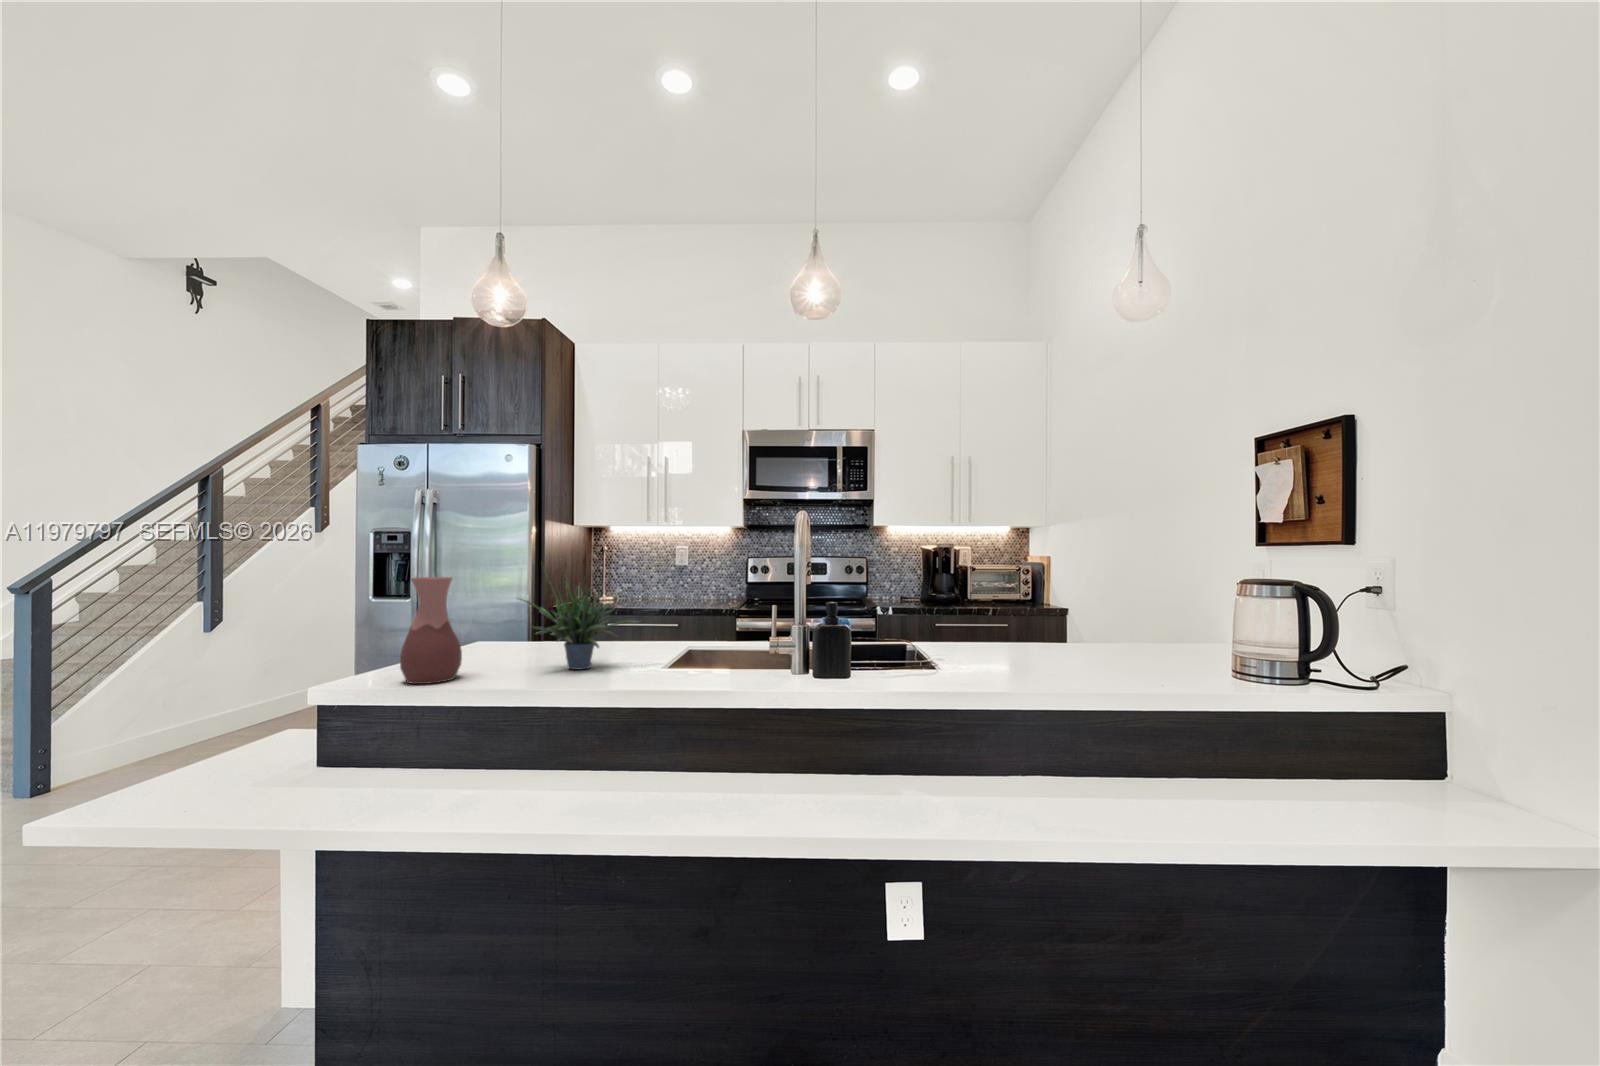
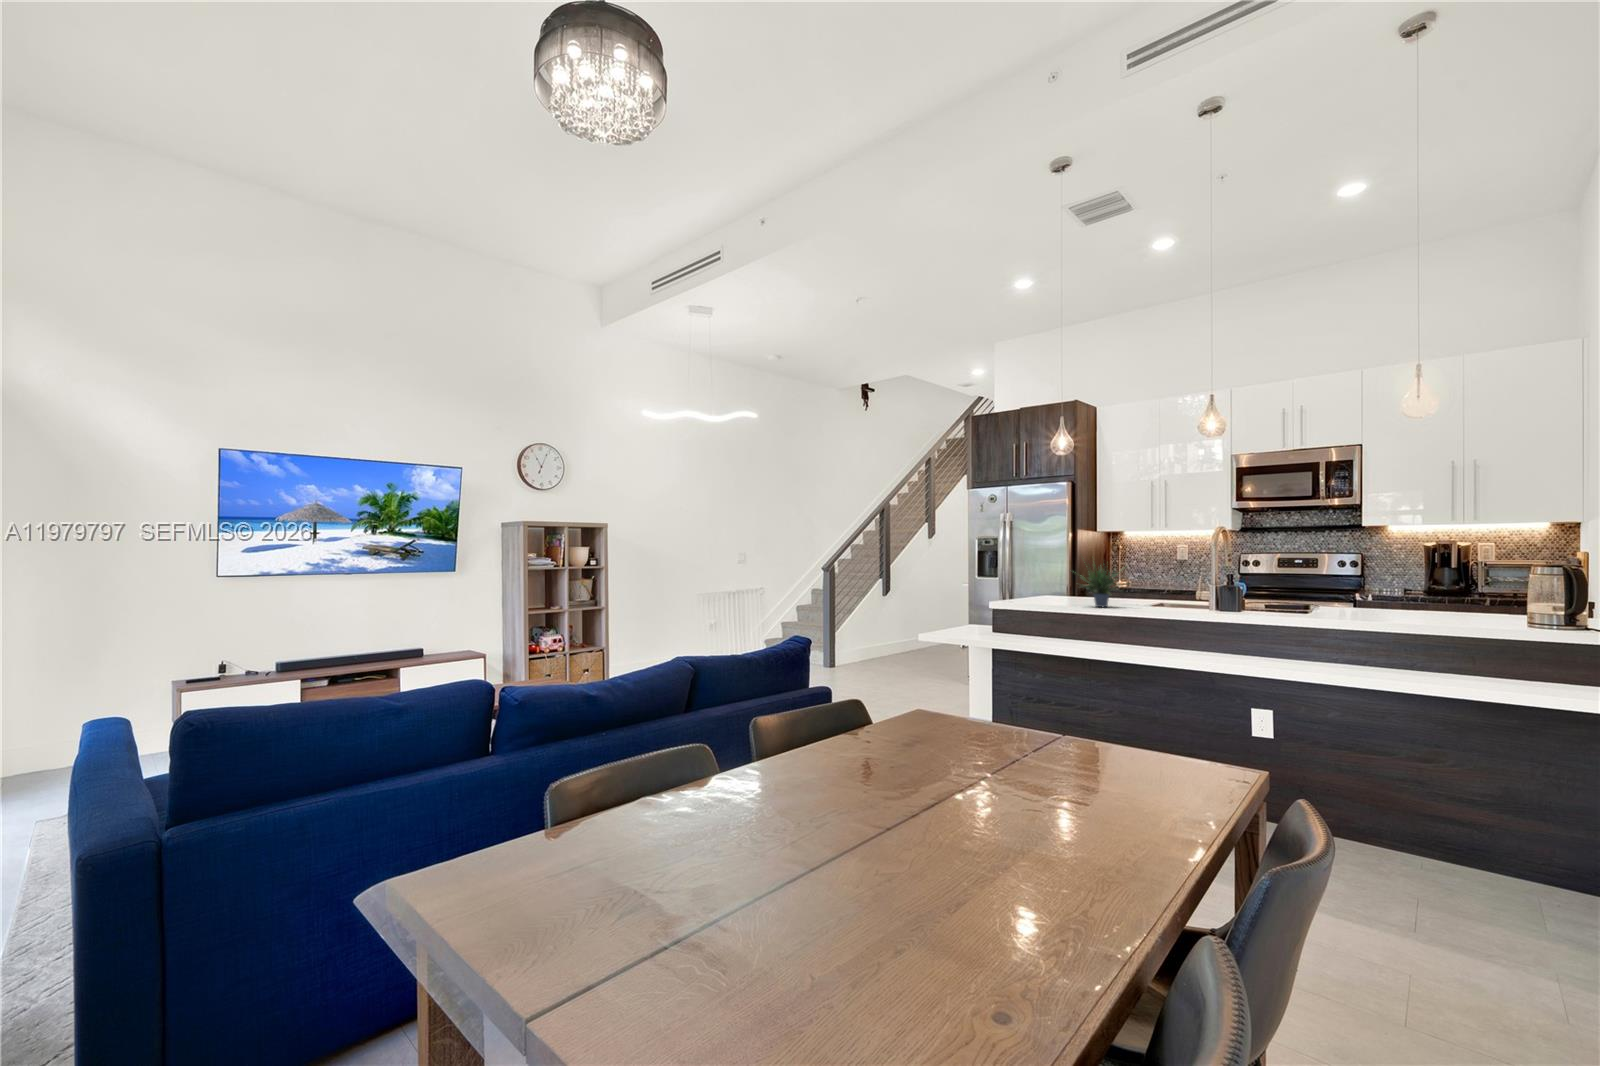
vase: present [400,577,462,684] -> none [1017,559,1044,607]

